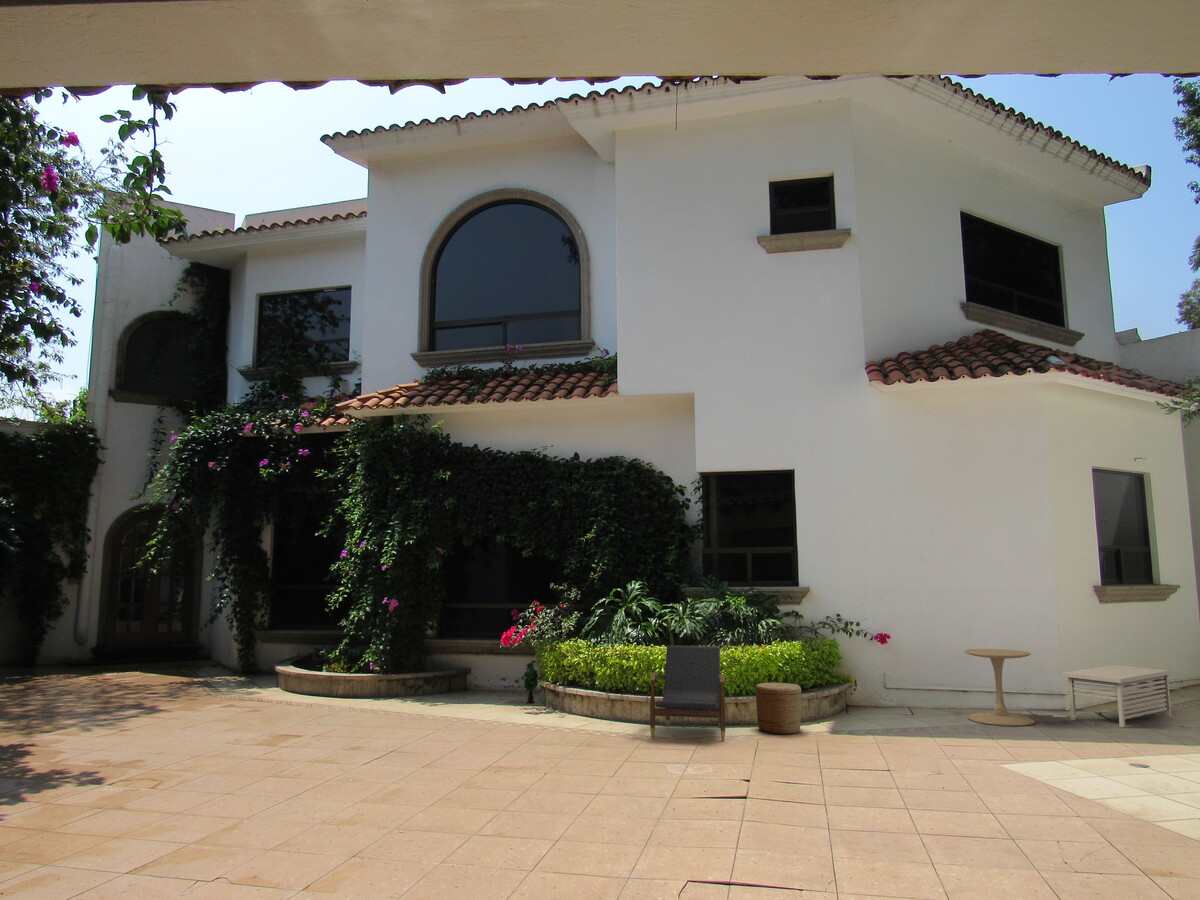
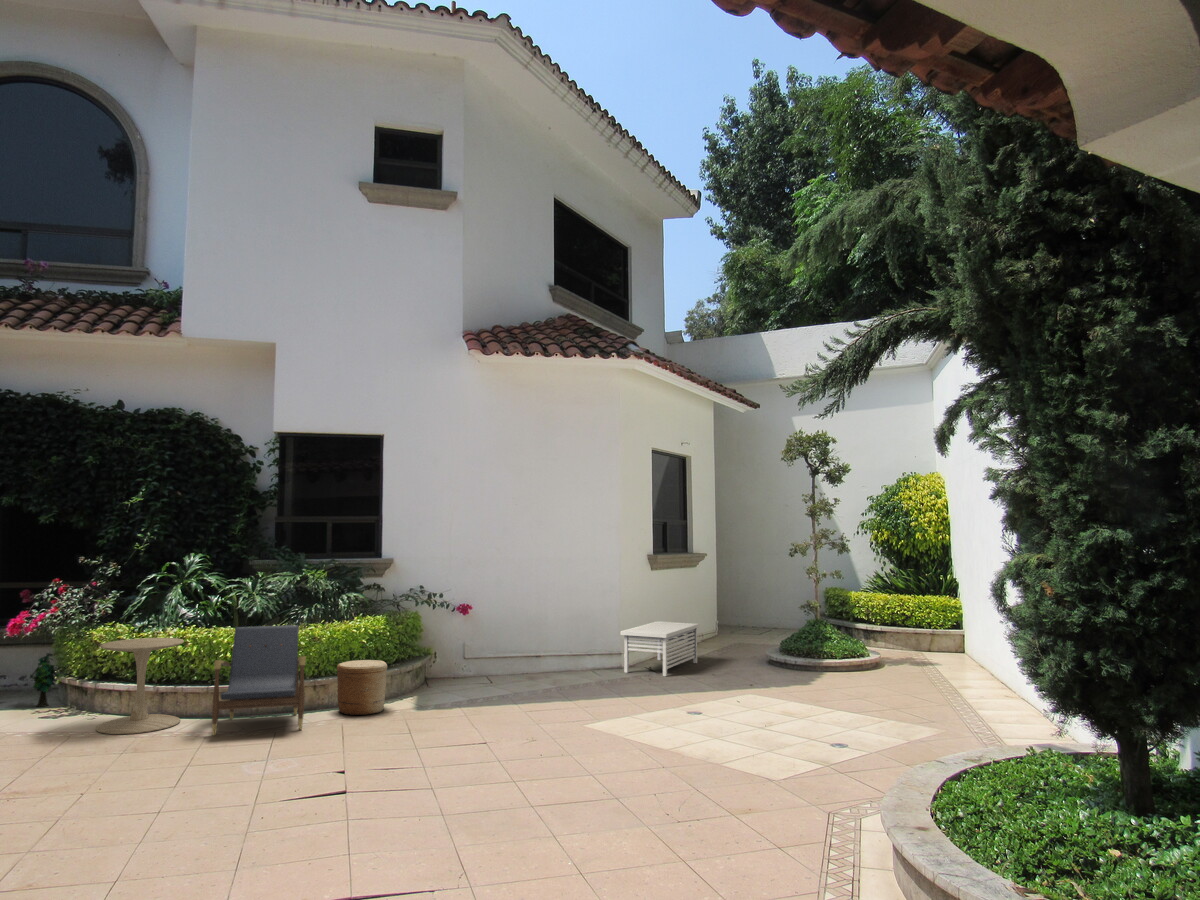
pedestal table: present [964,649,1035,726] -> present [96,638,184,734]

